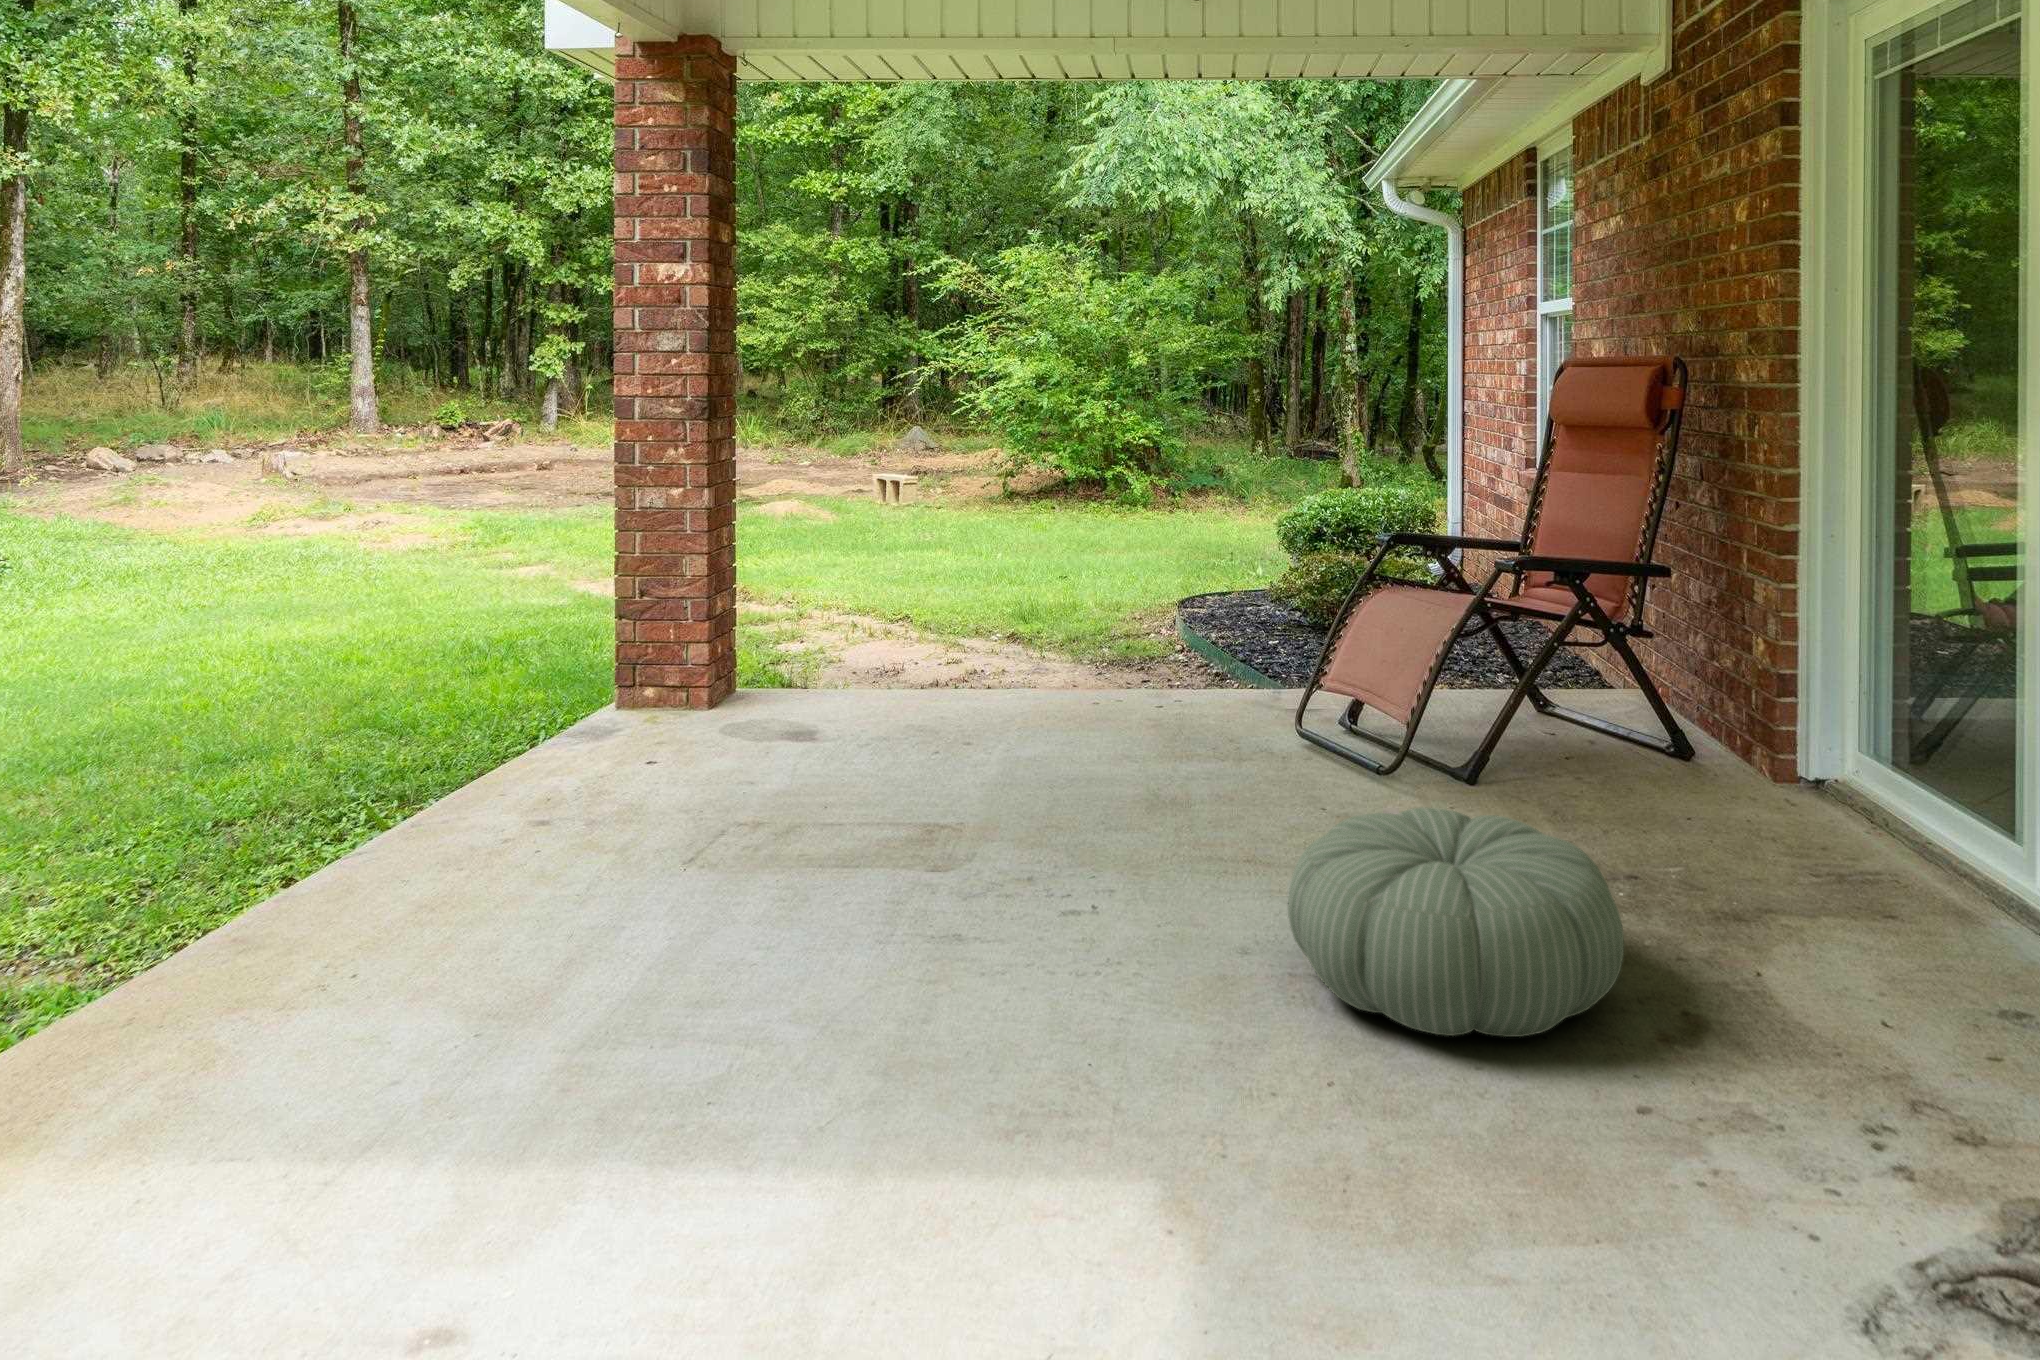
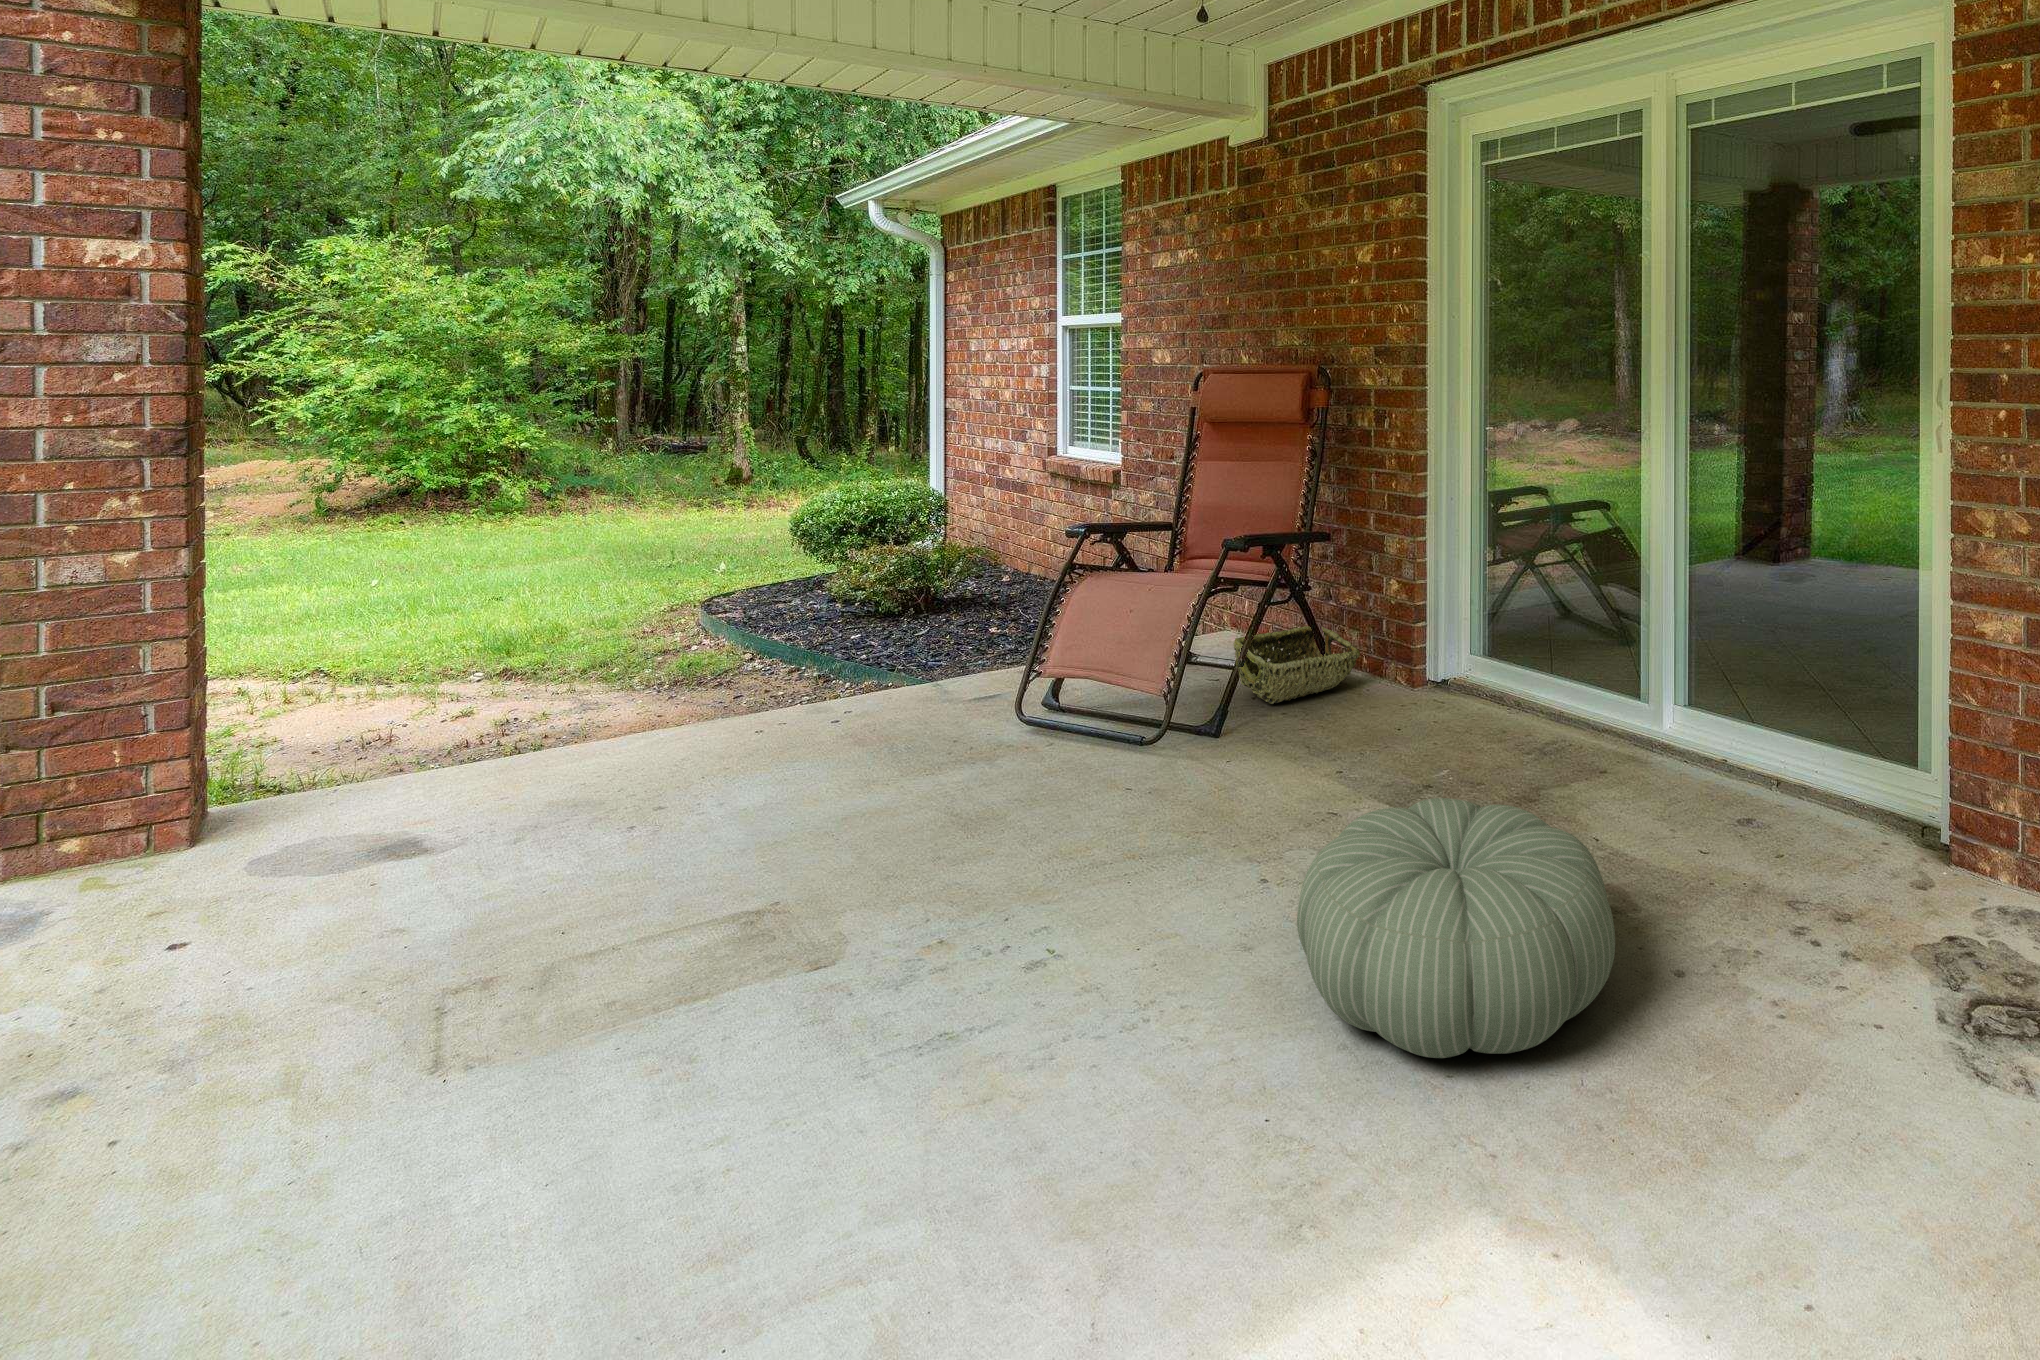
woven basket: none [1560,673,1721,758] -> present [1234,626,1360,704]

